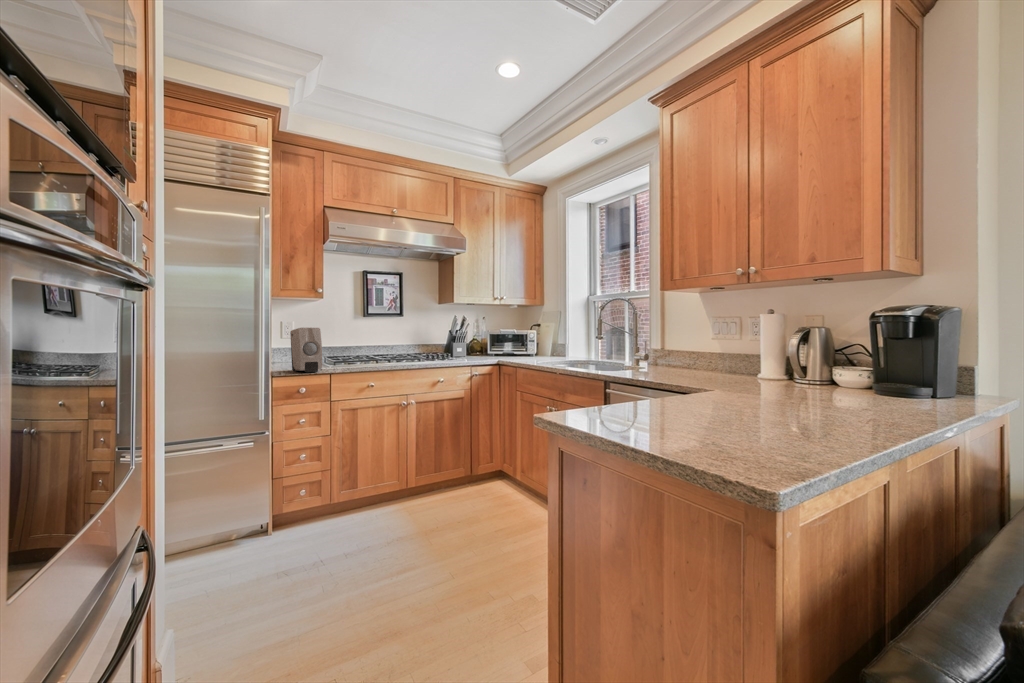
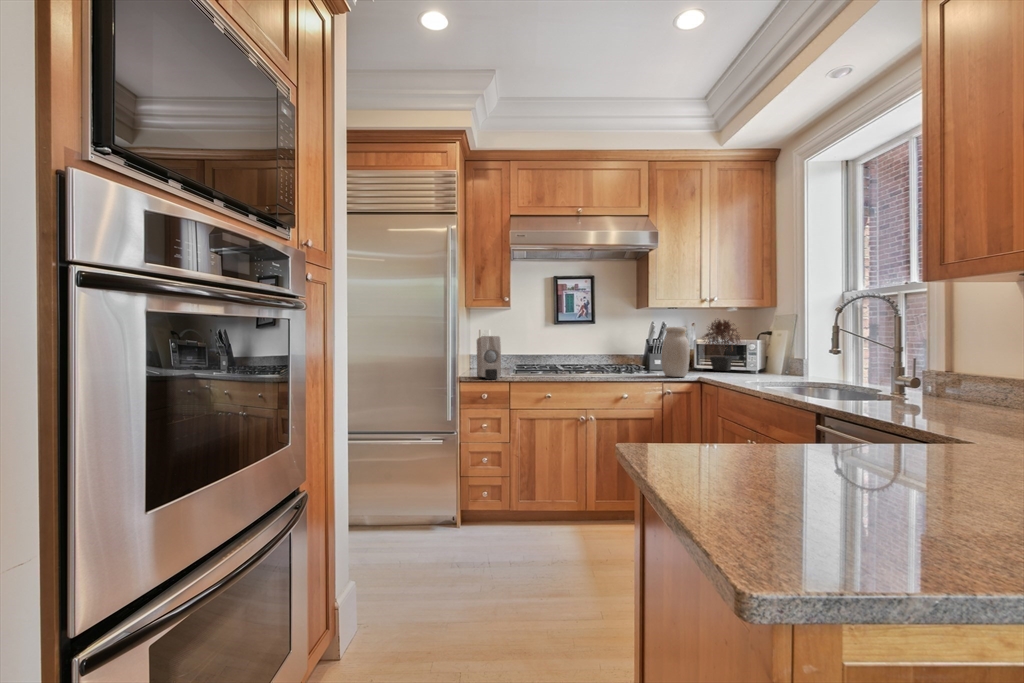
potted plant: none [491,313,522,355] -> present [703,320,740,371]
jar: none [469,320,491,362] -> present [662,327,690,377]

